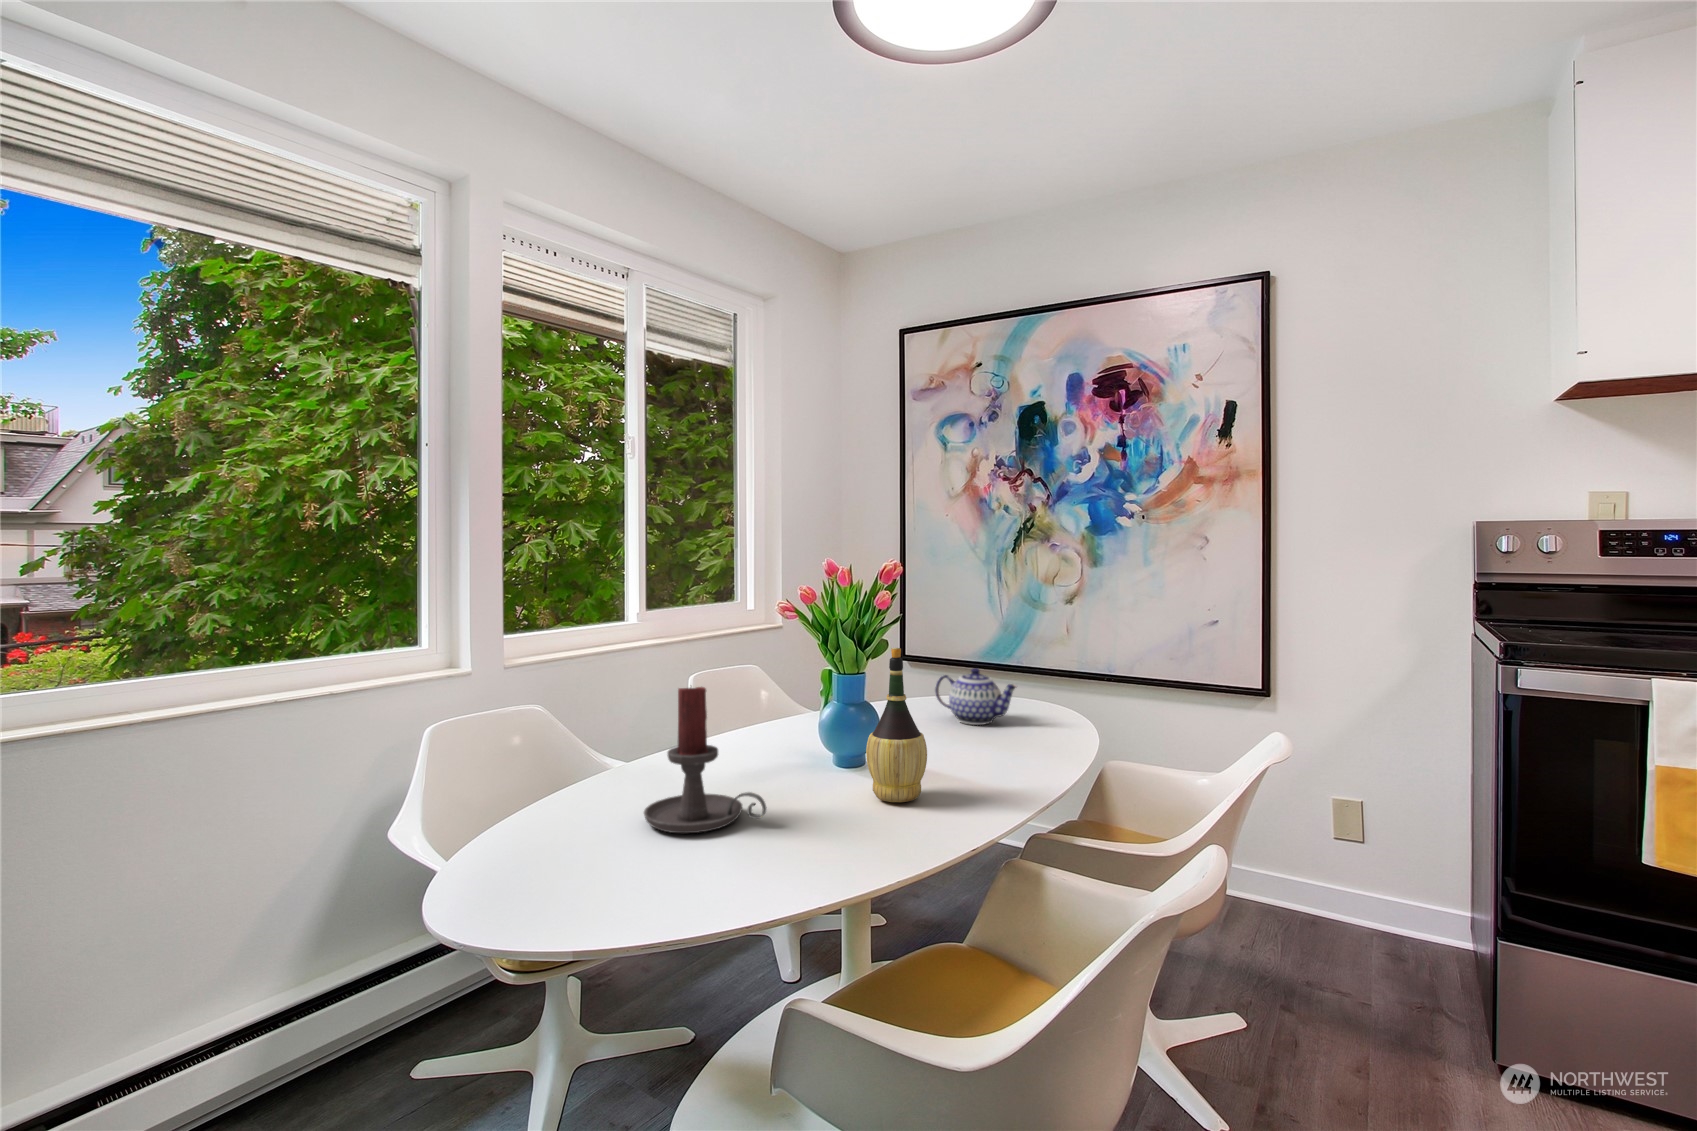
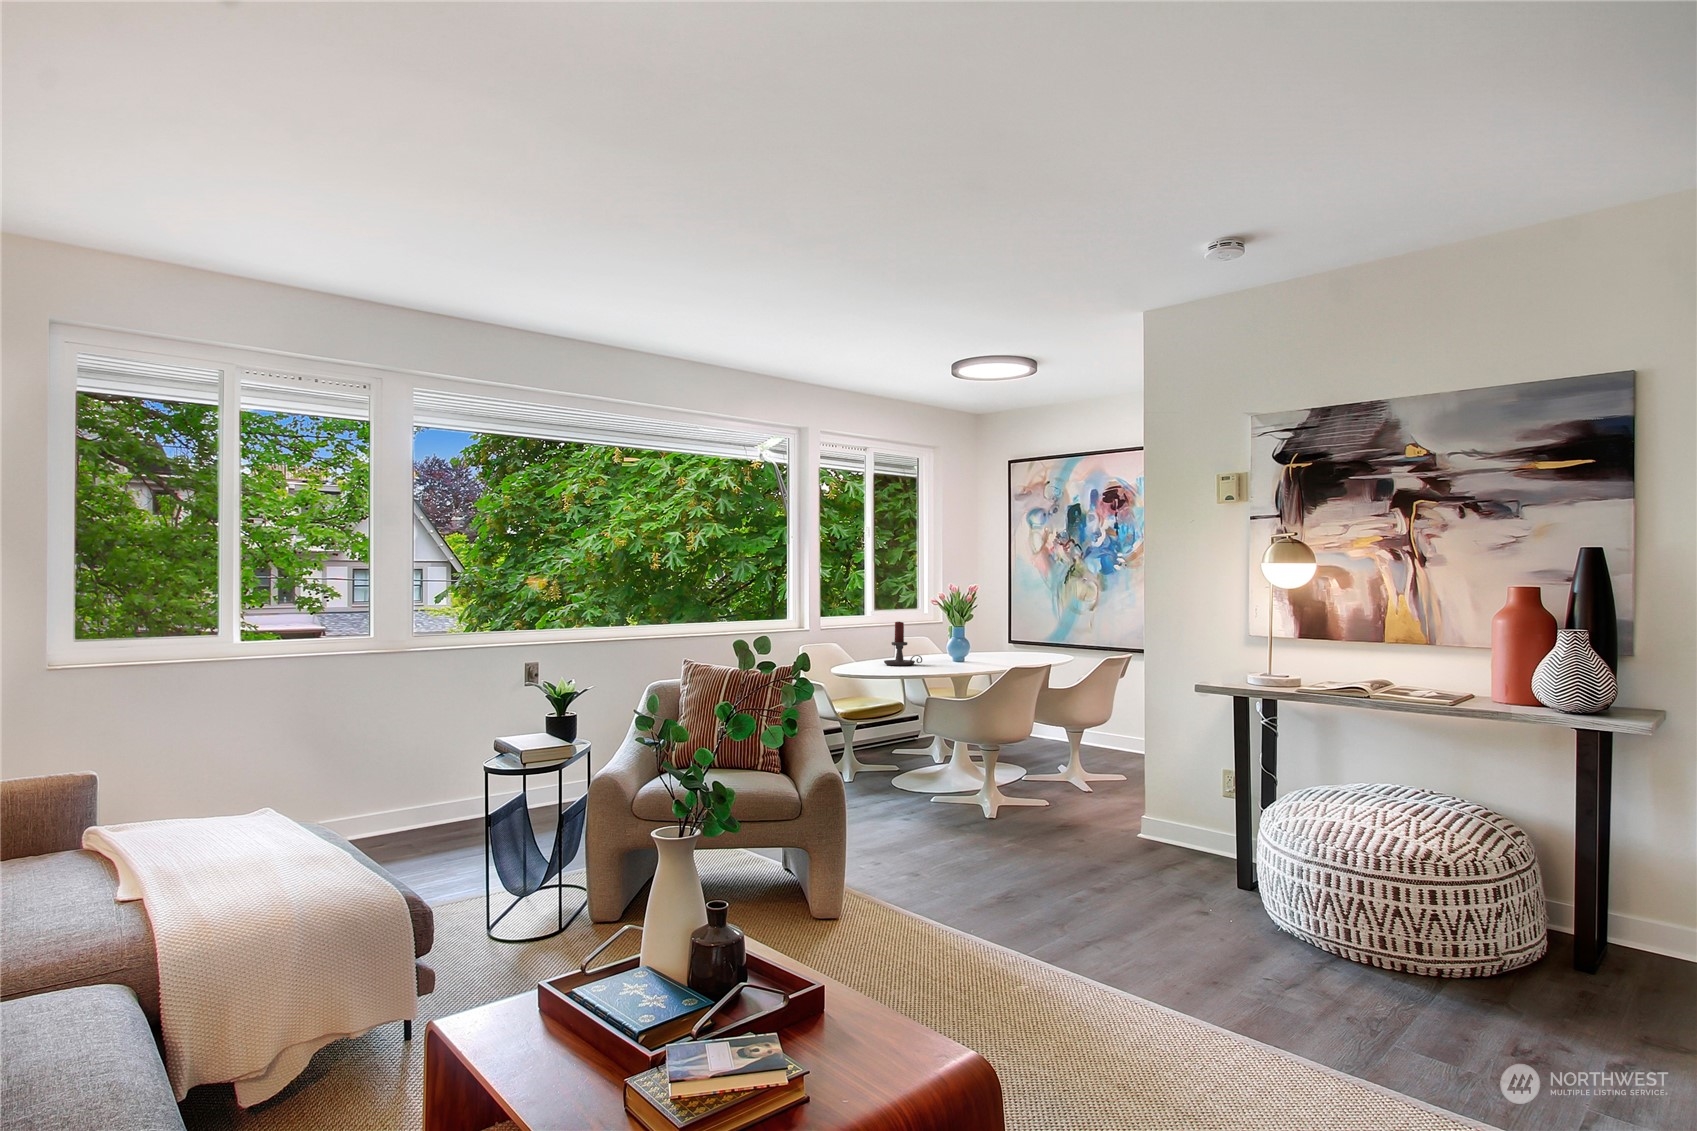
wine bottle: present [866,648,927,802] -> none [957,612,978,664]
teapot: present [935,668,1017,725] -> none [1002,632,1034,656]

